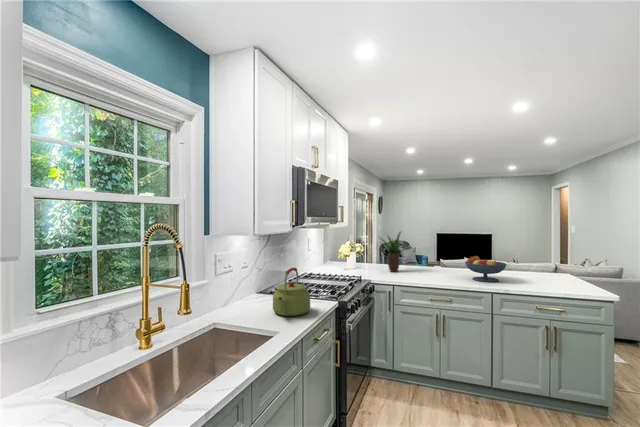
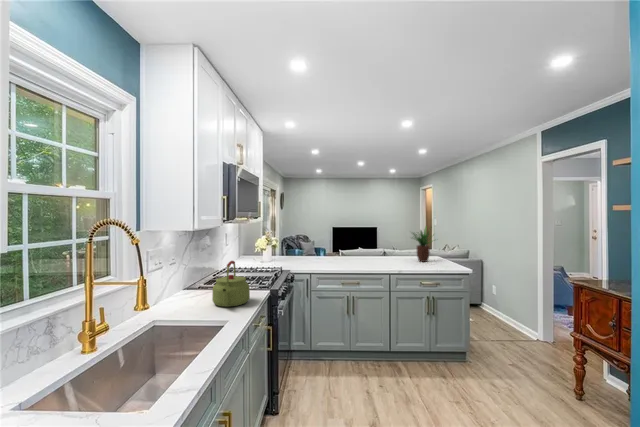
potted plant: present [381,232,406,272] -> present [413,226,429,262]
fruit bowl: present [465,256,507,282] -> none [368,245,399,266]

